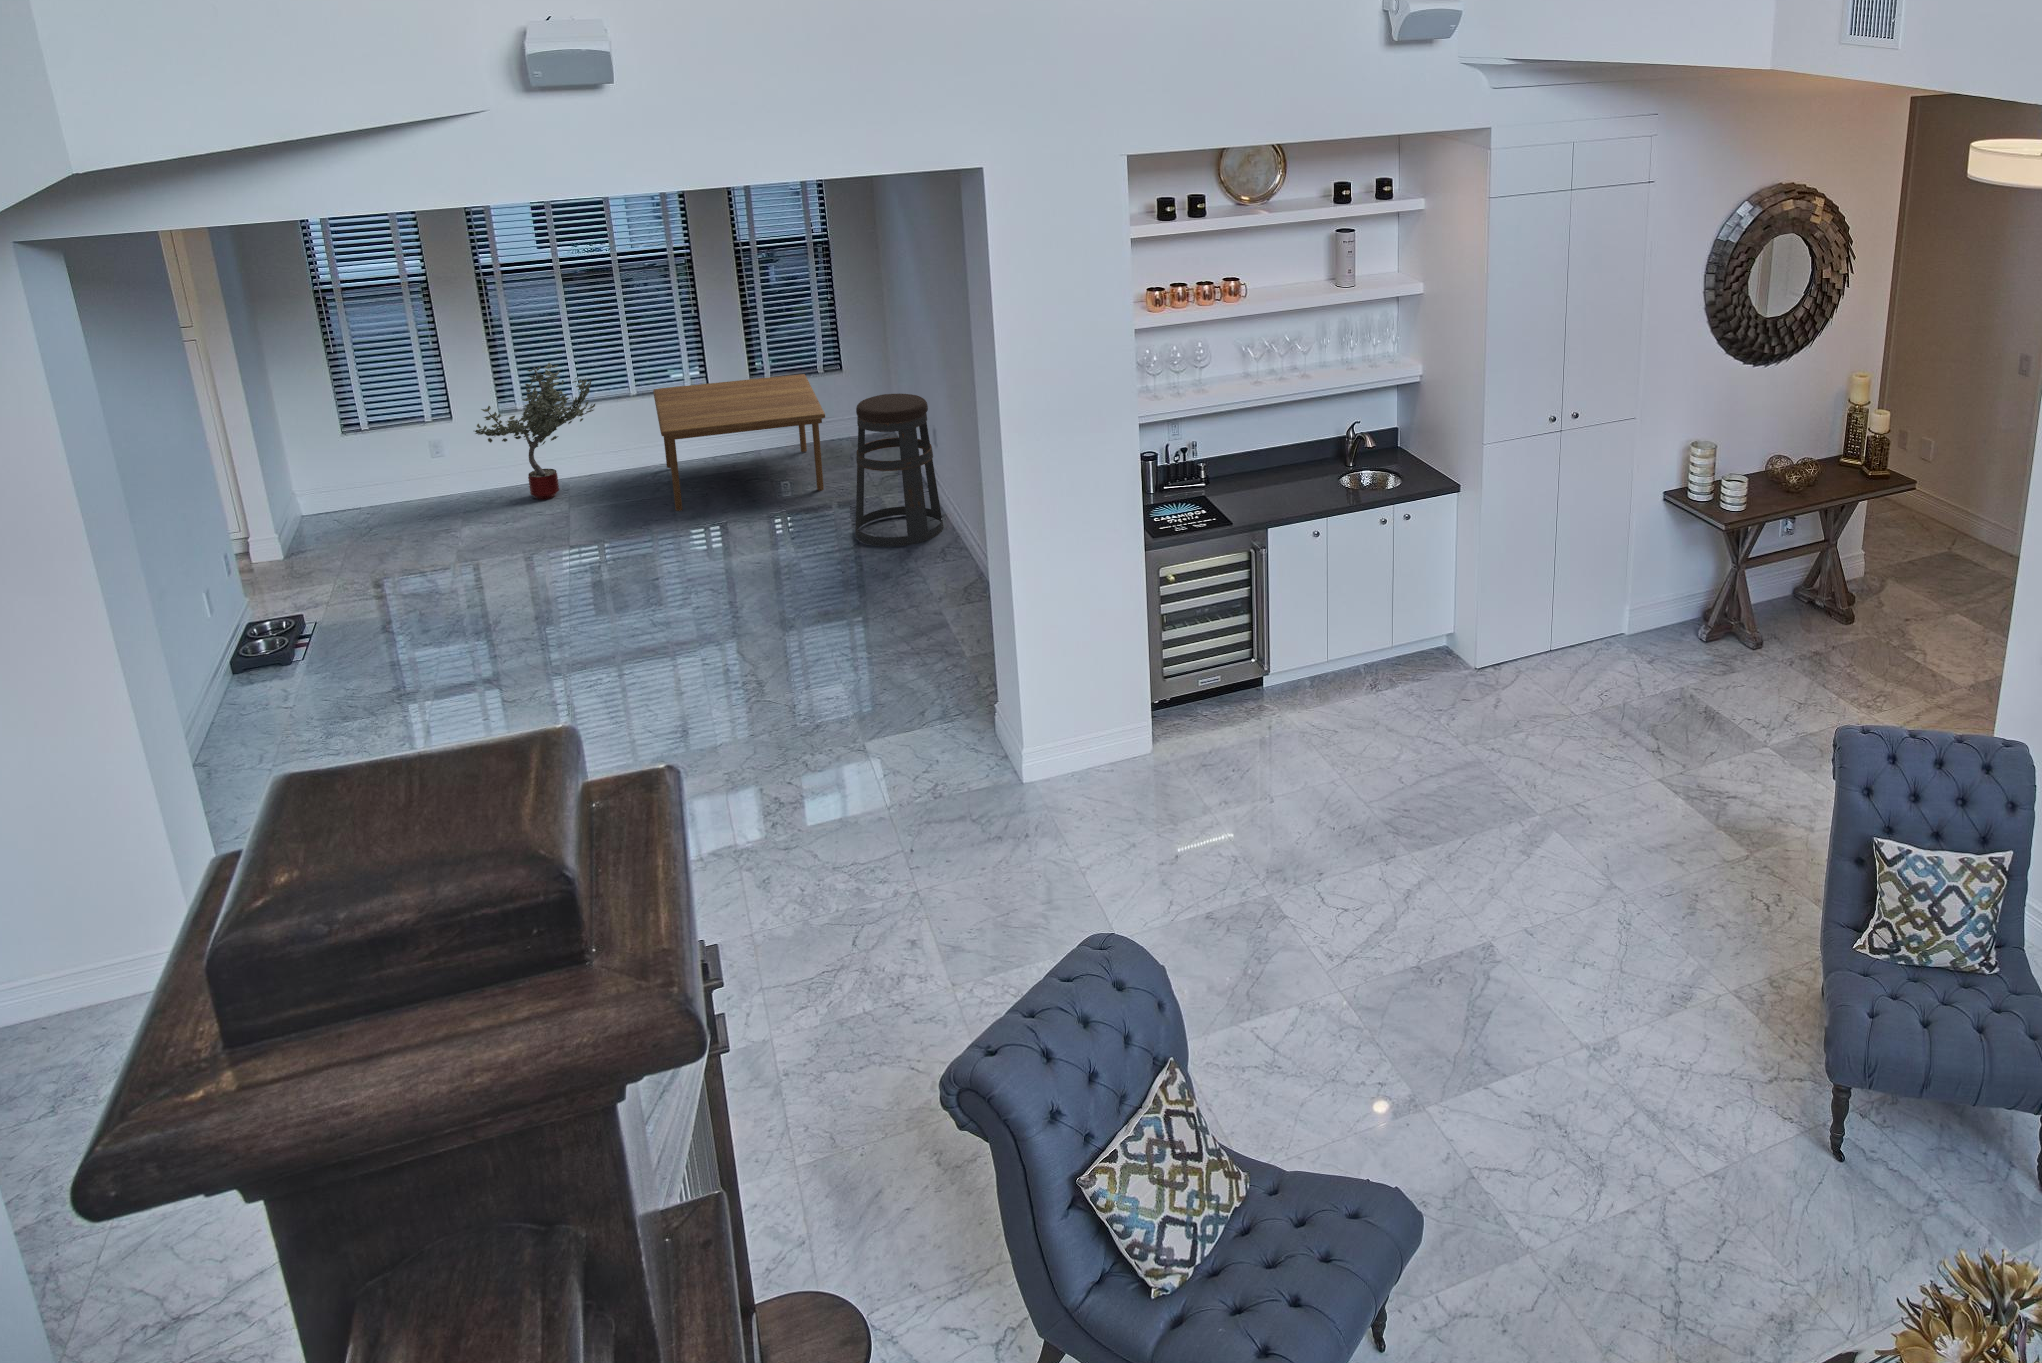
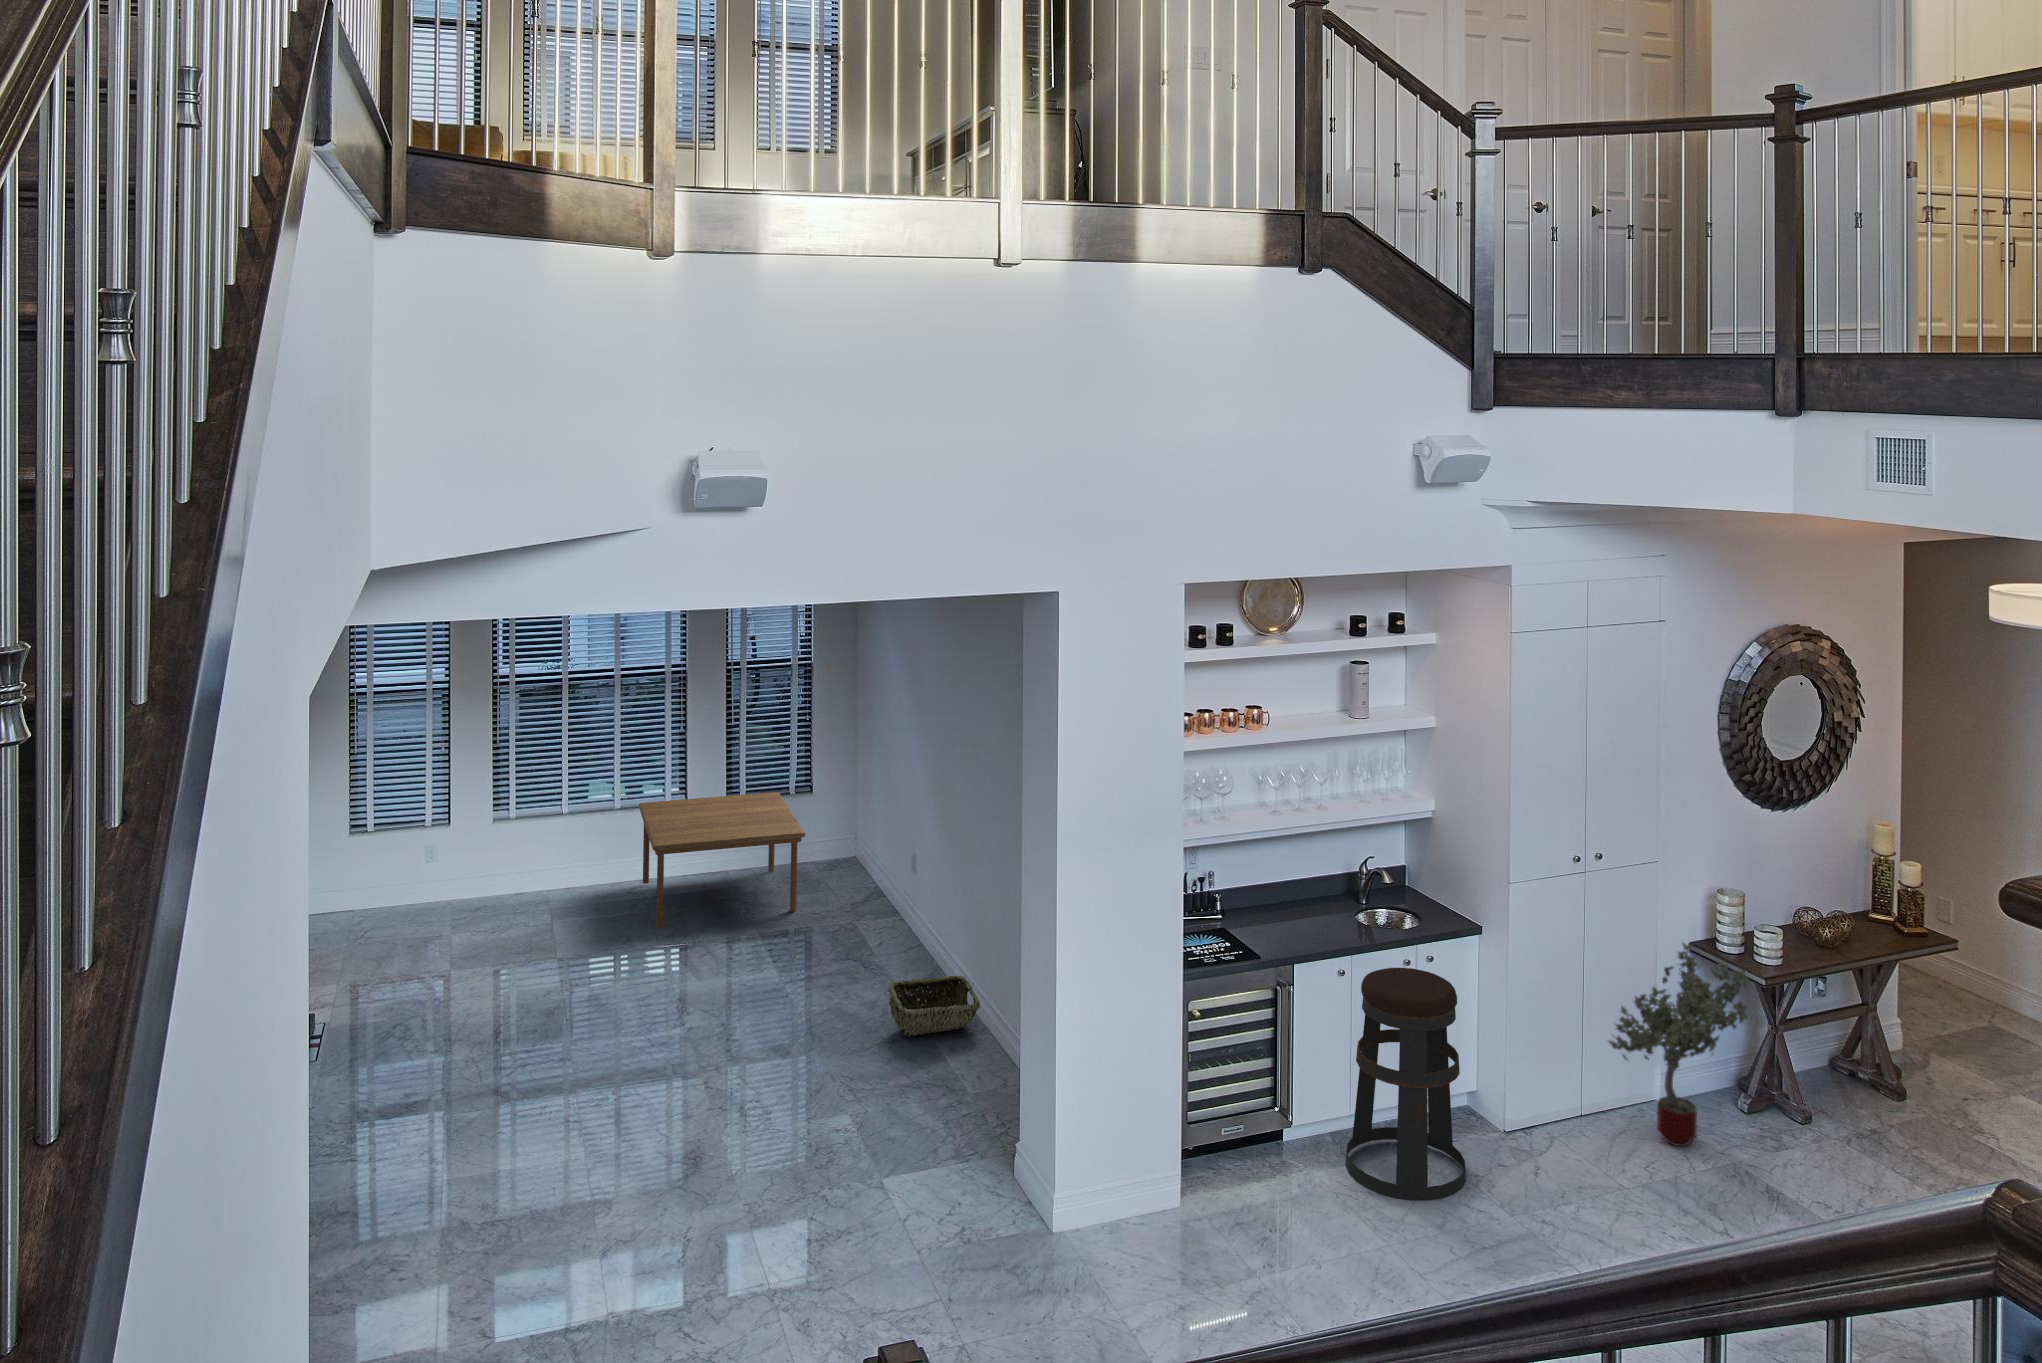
potted tree: present [475,363,595,500] -> present [1609,943,1749,1146]
bar stool: present [855,393,944,547] -> present [1345,968,1466,1201]
woven basket: none [895,546,989,605] -> present [888,976,980,1036]

